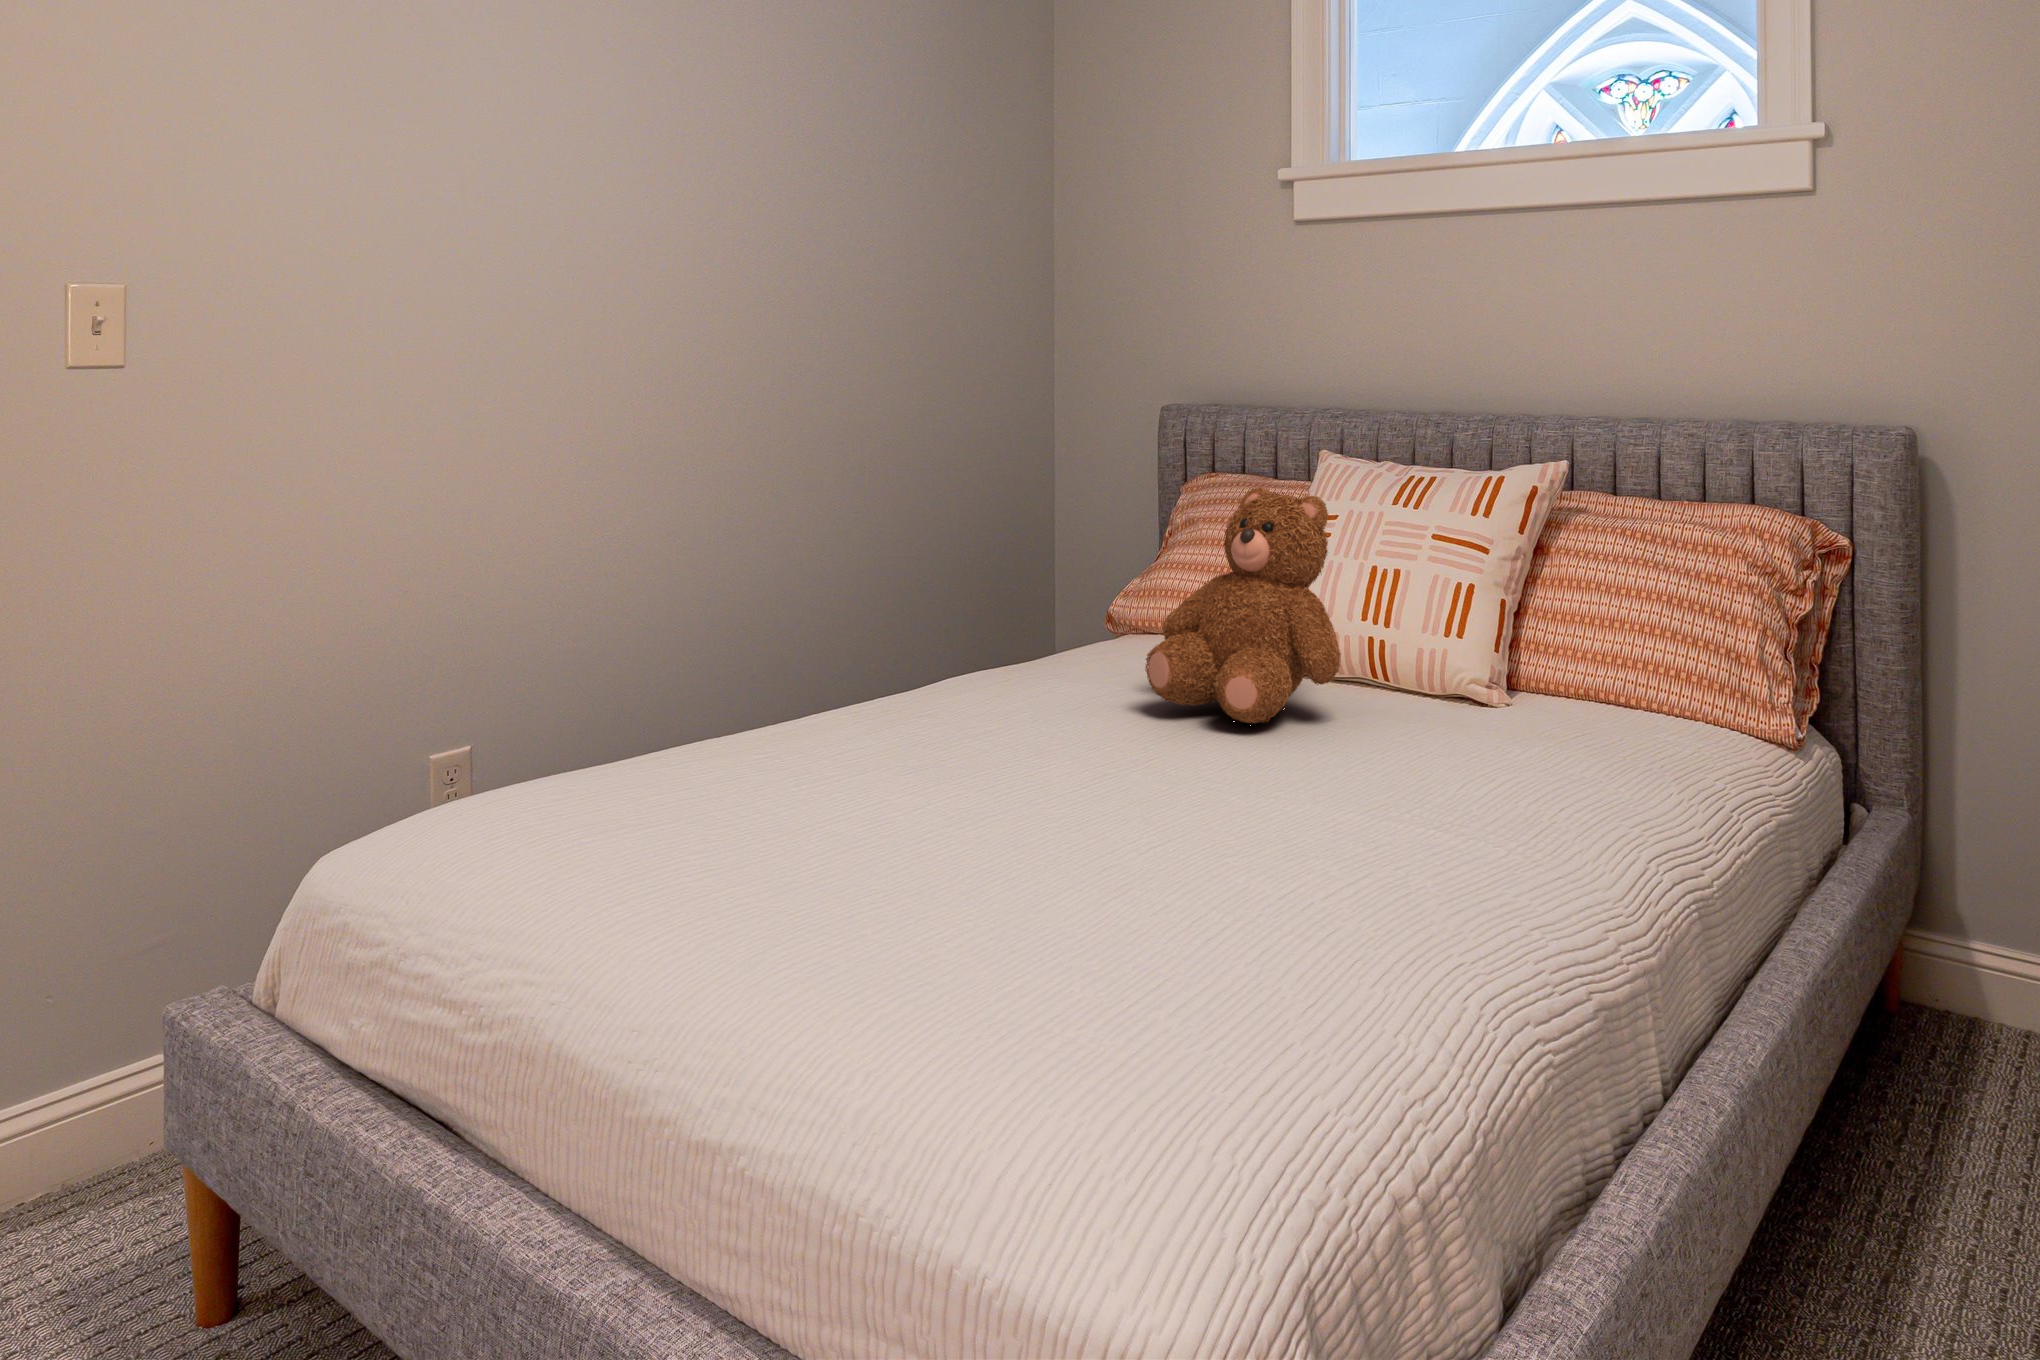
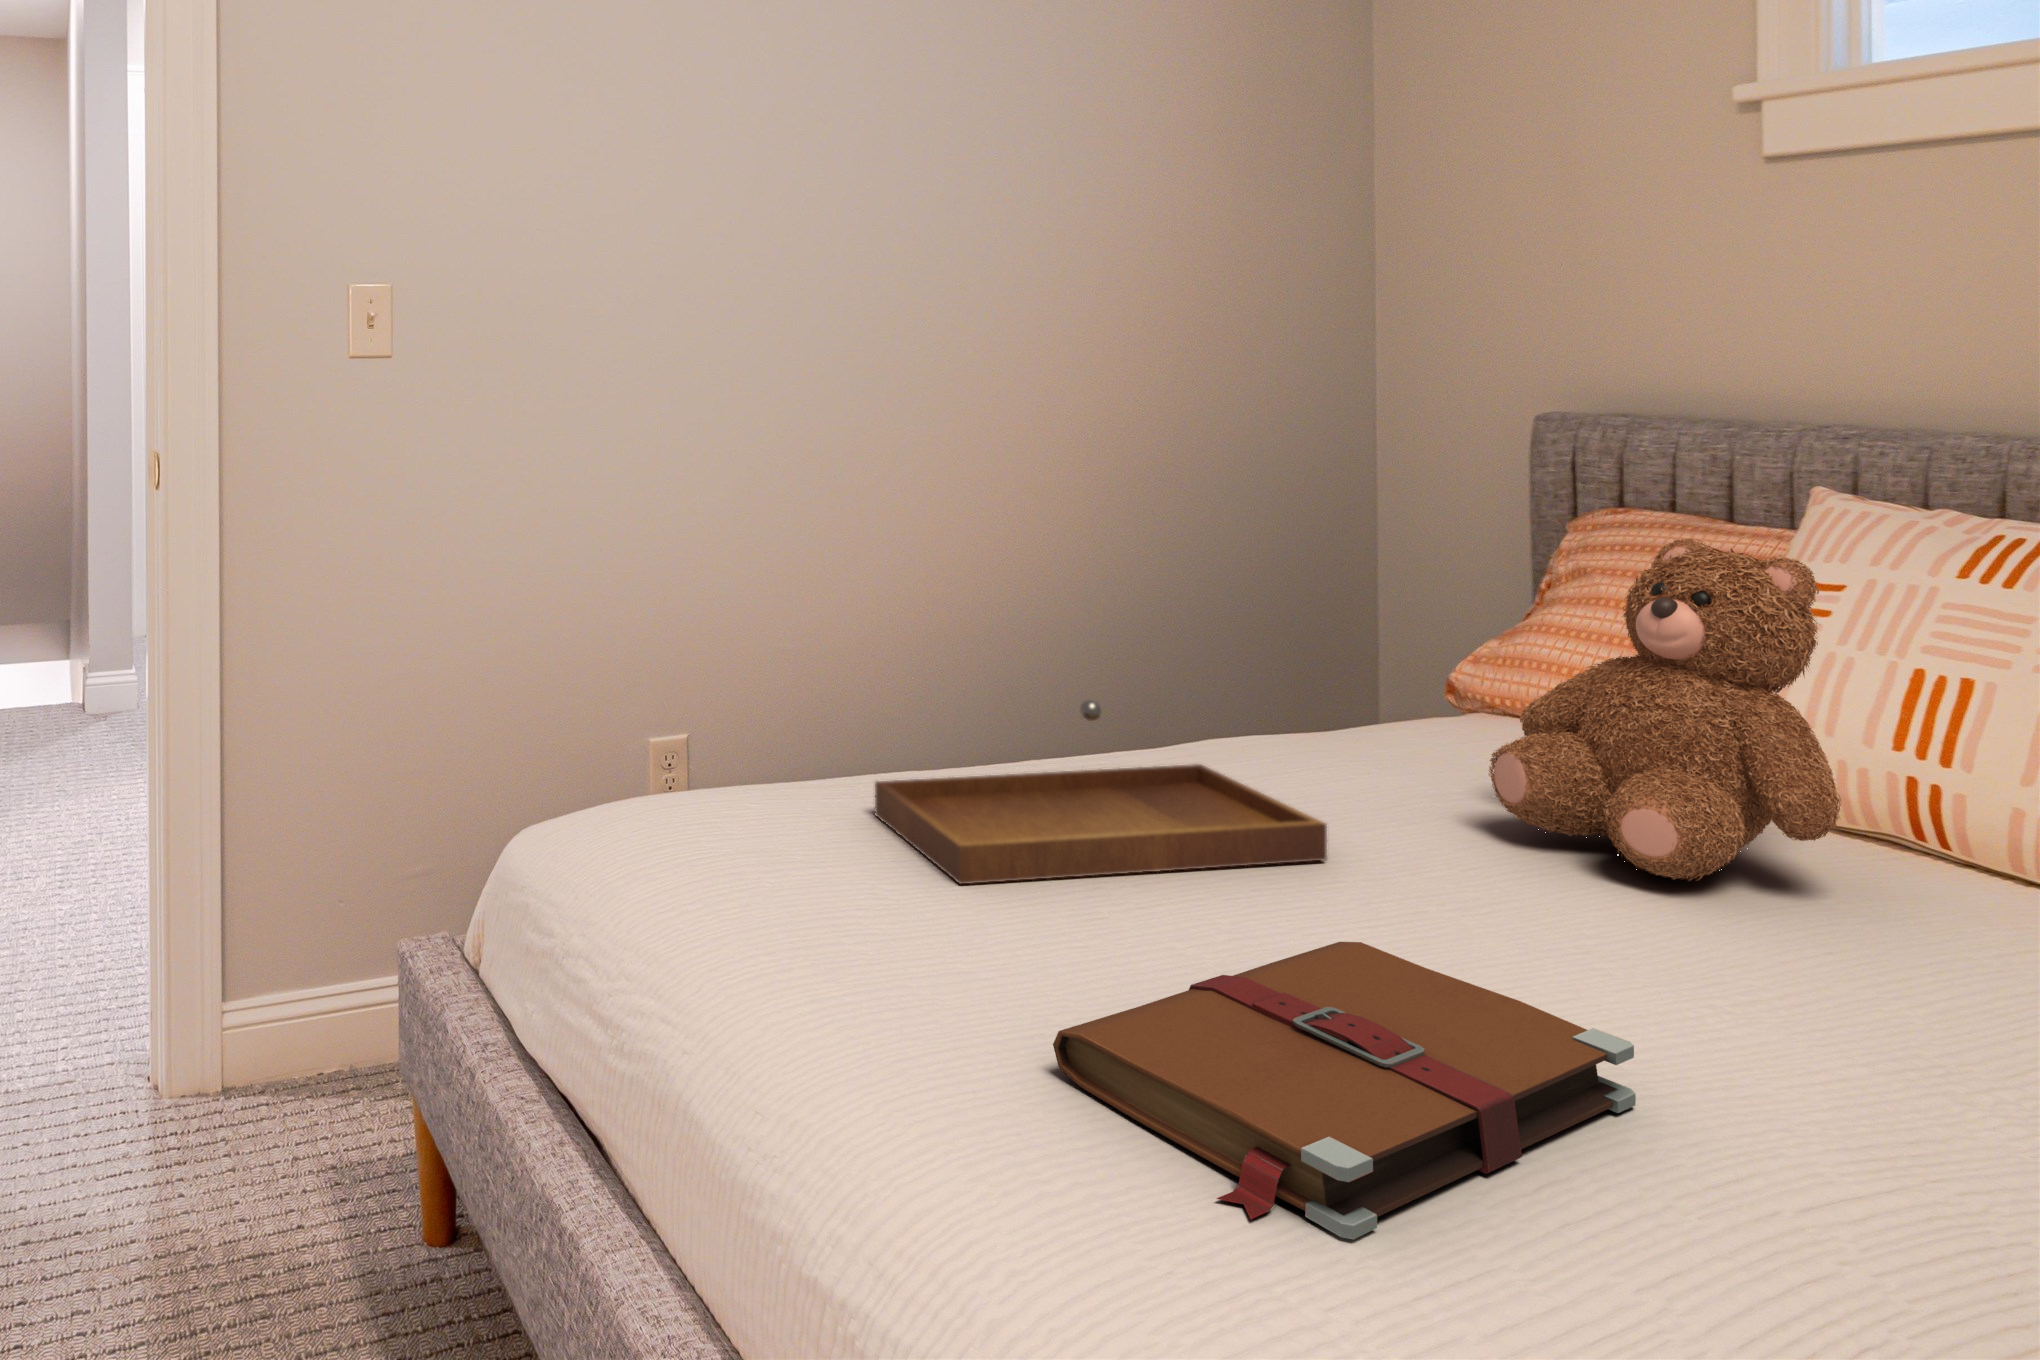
tray: none [692,648,1046,816] -> present [875,700,1327,884]
book: none [881,795,1247,990] -> present [1053,942,1636,1239]

